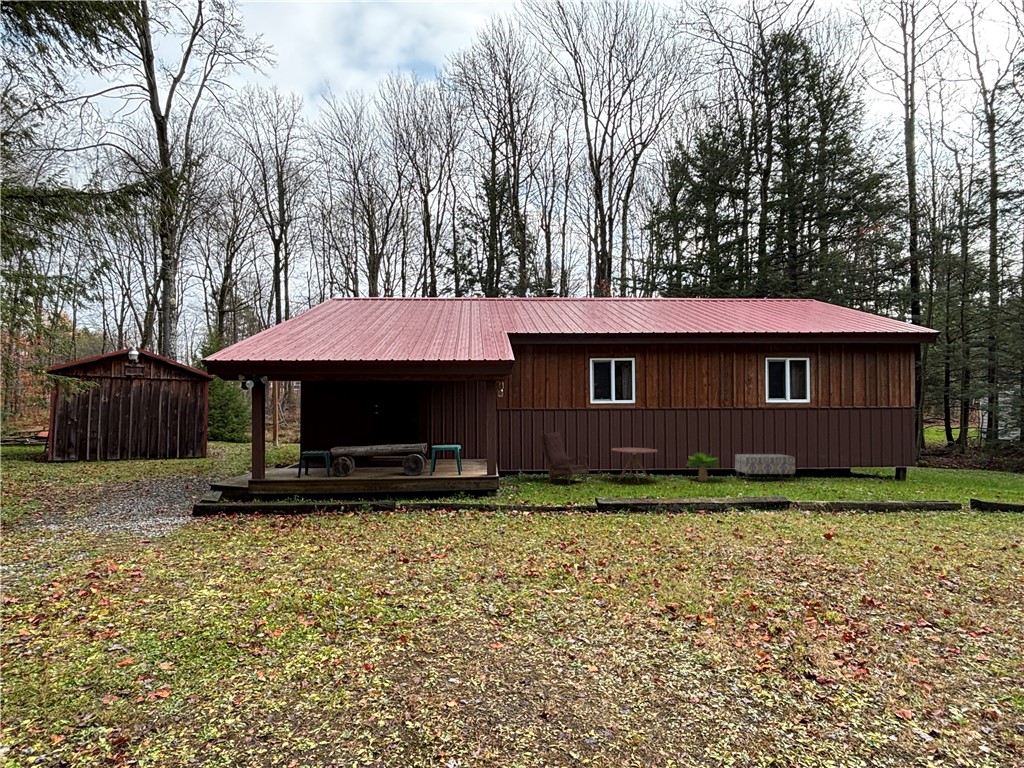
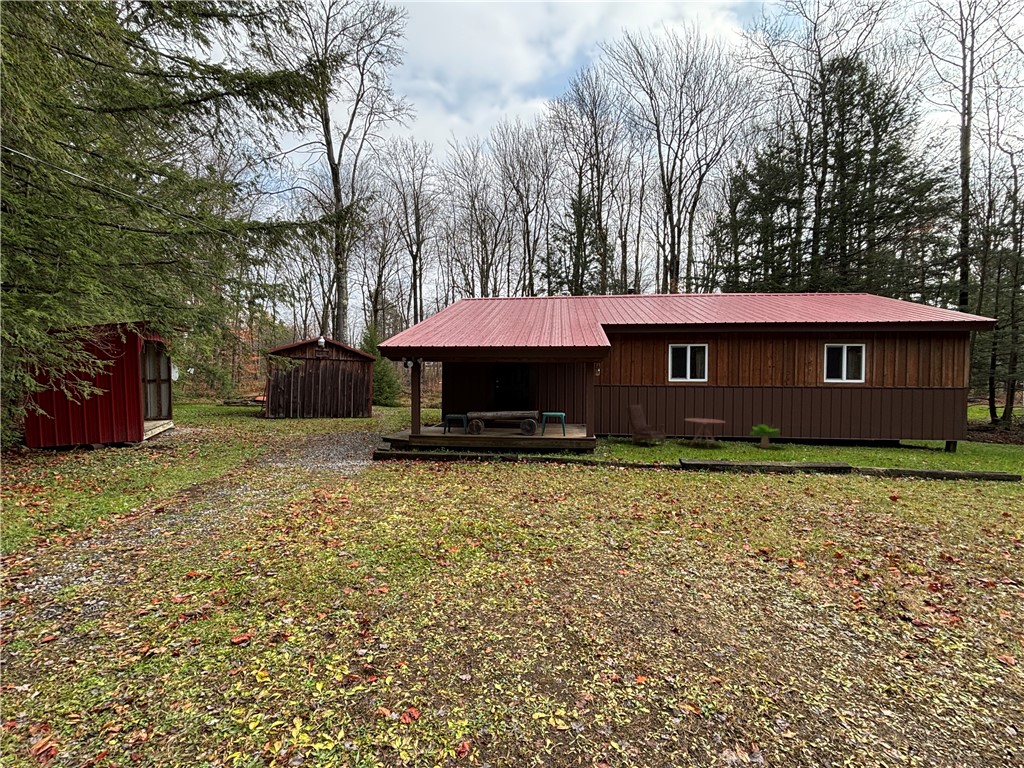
bench: present [735,454,795,481] -> none [794,427,852,451]

